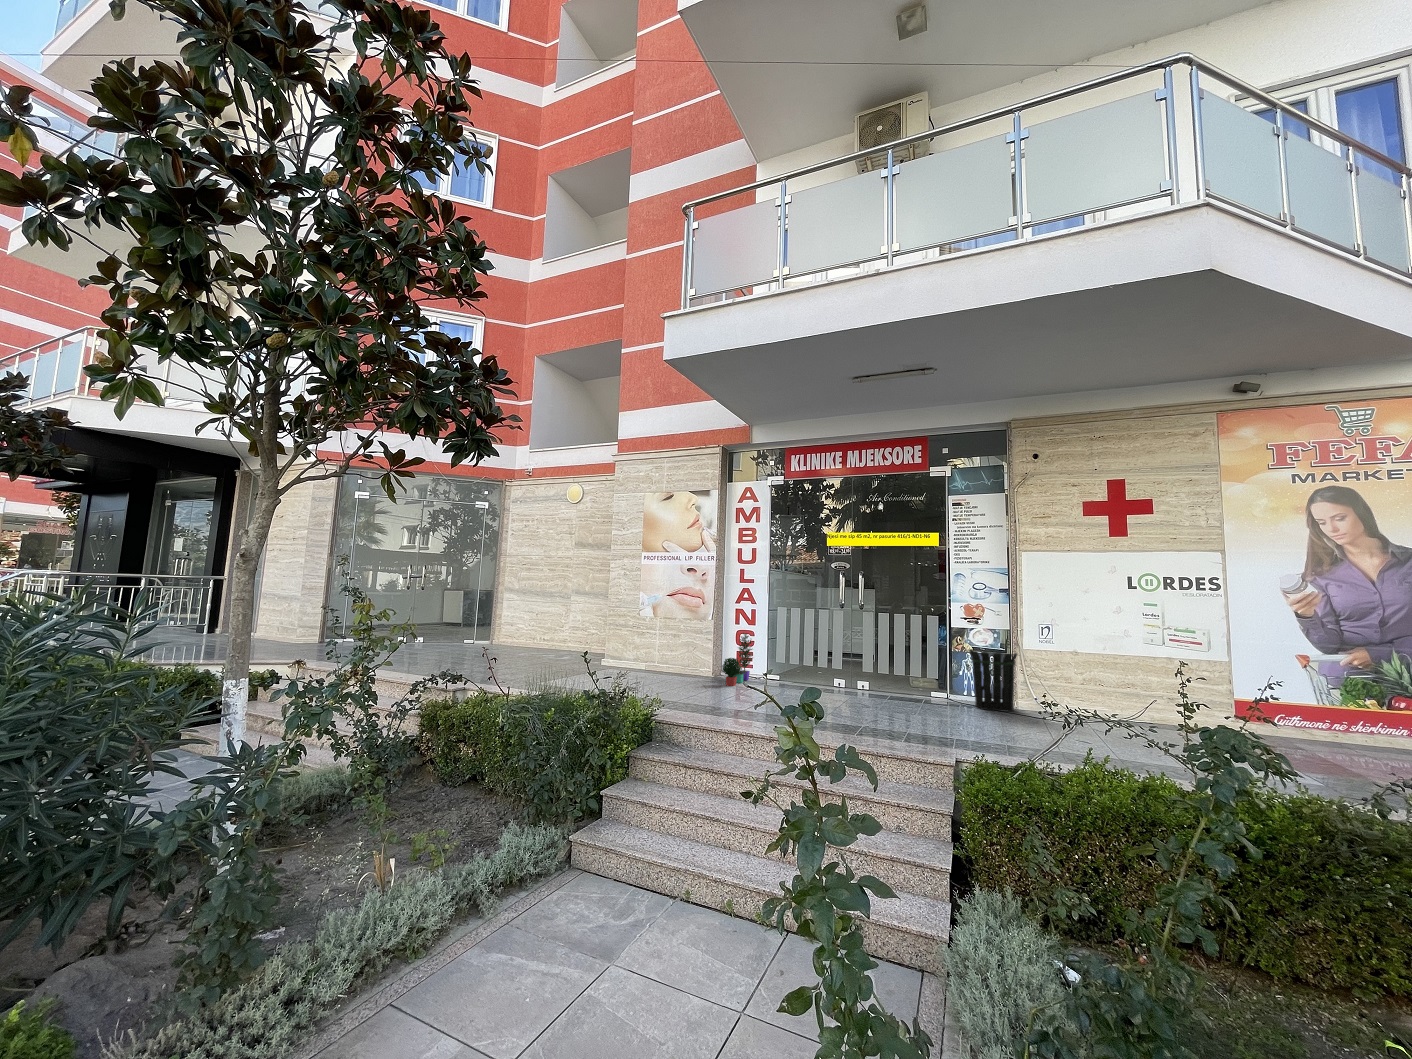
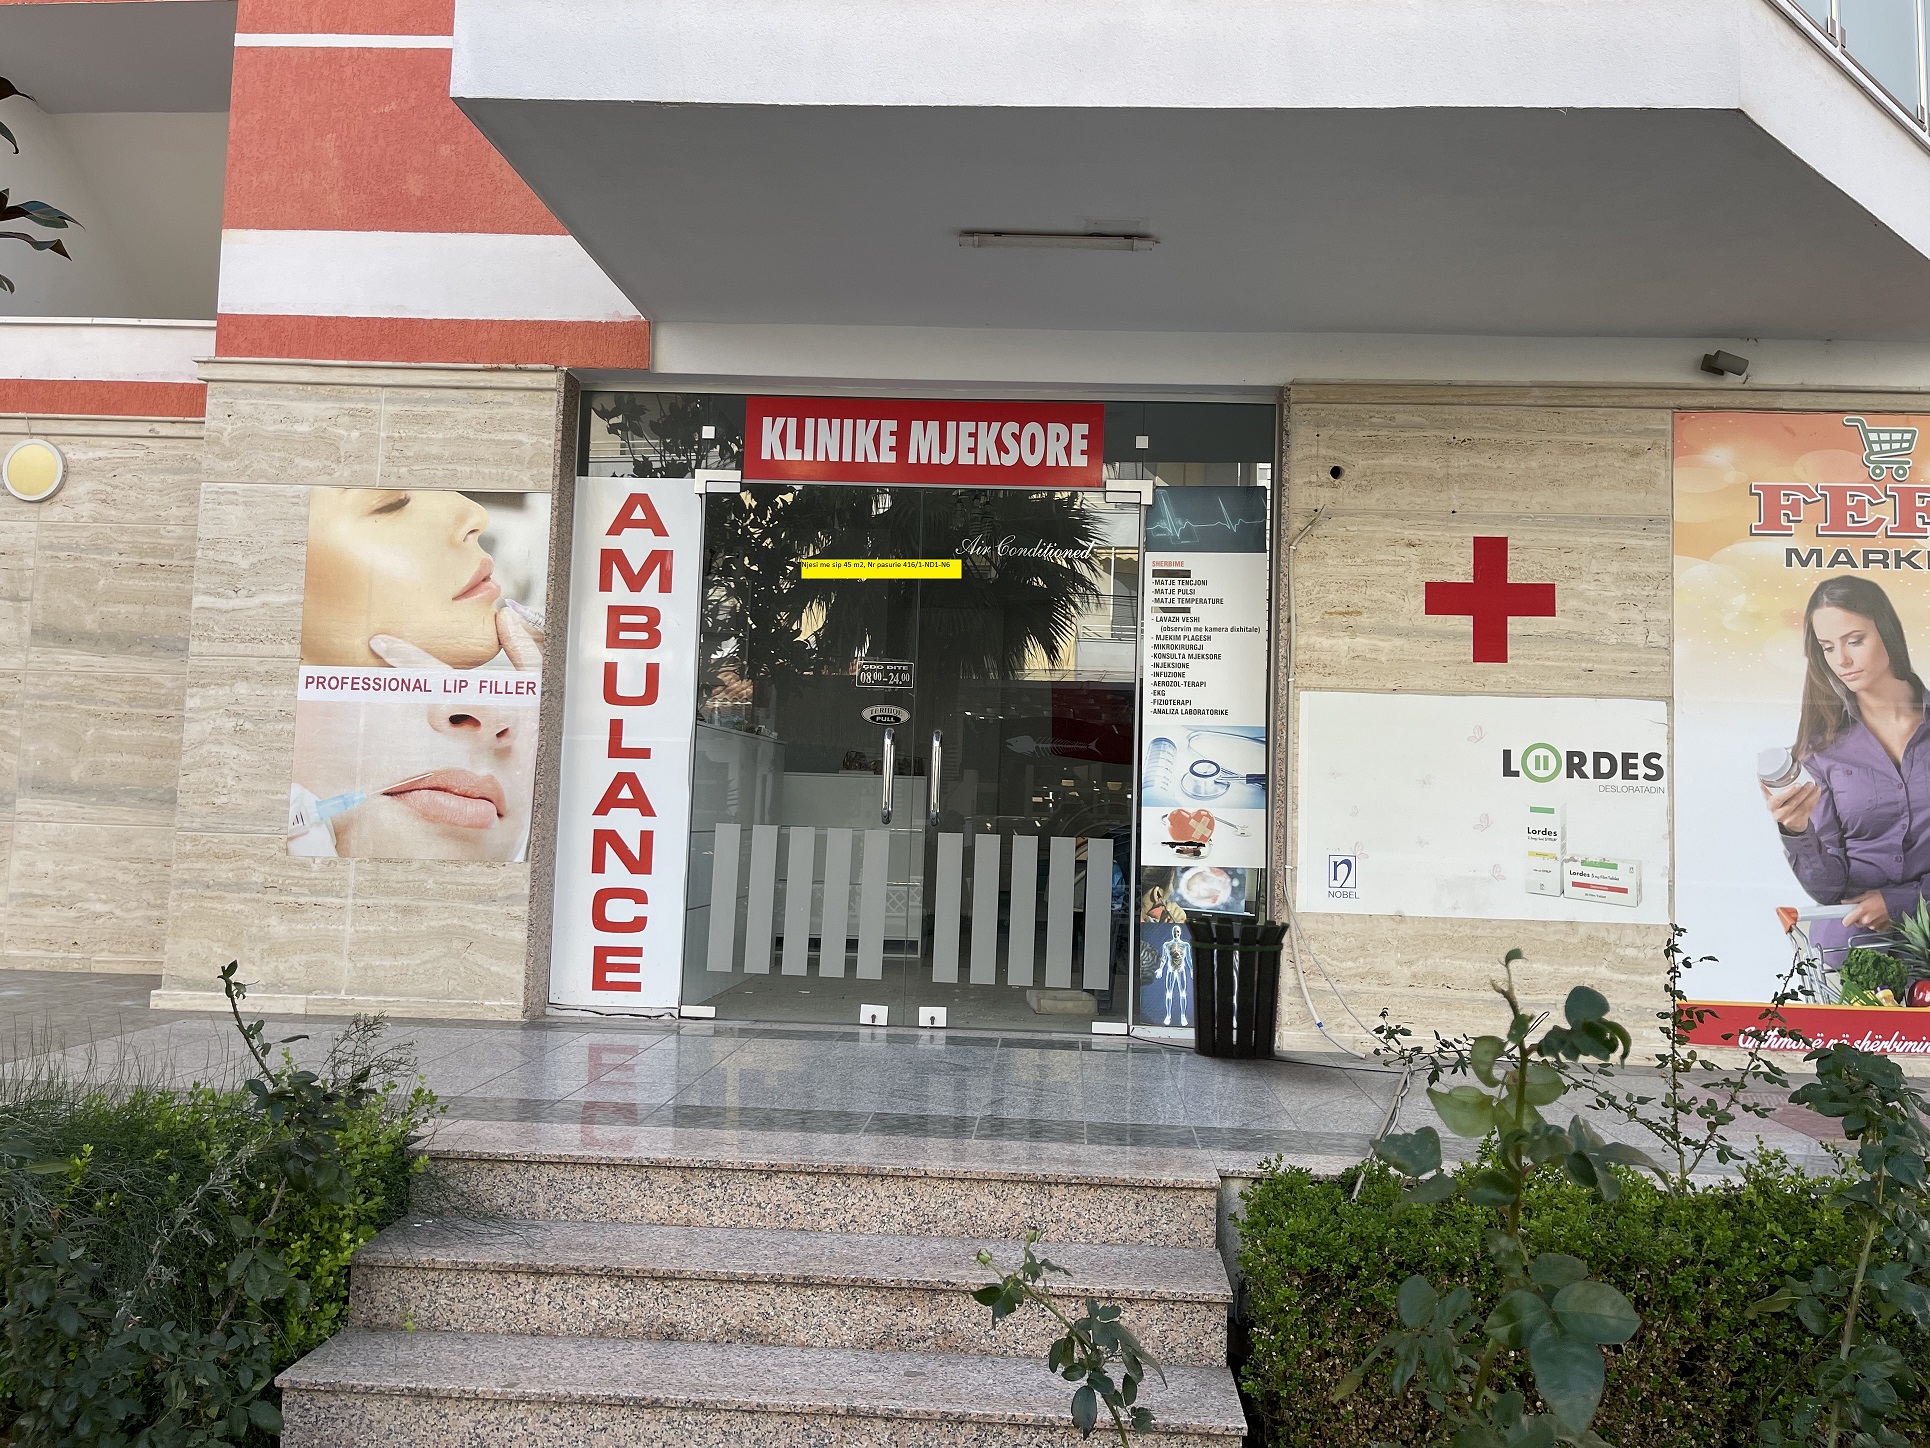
potted plant: present [722,633,753,686] -> none [559,895,647,1044]

